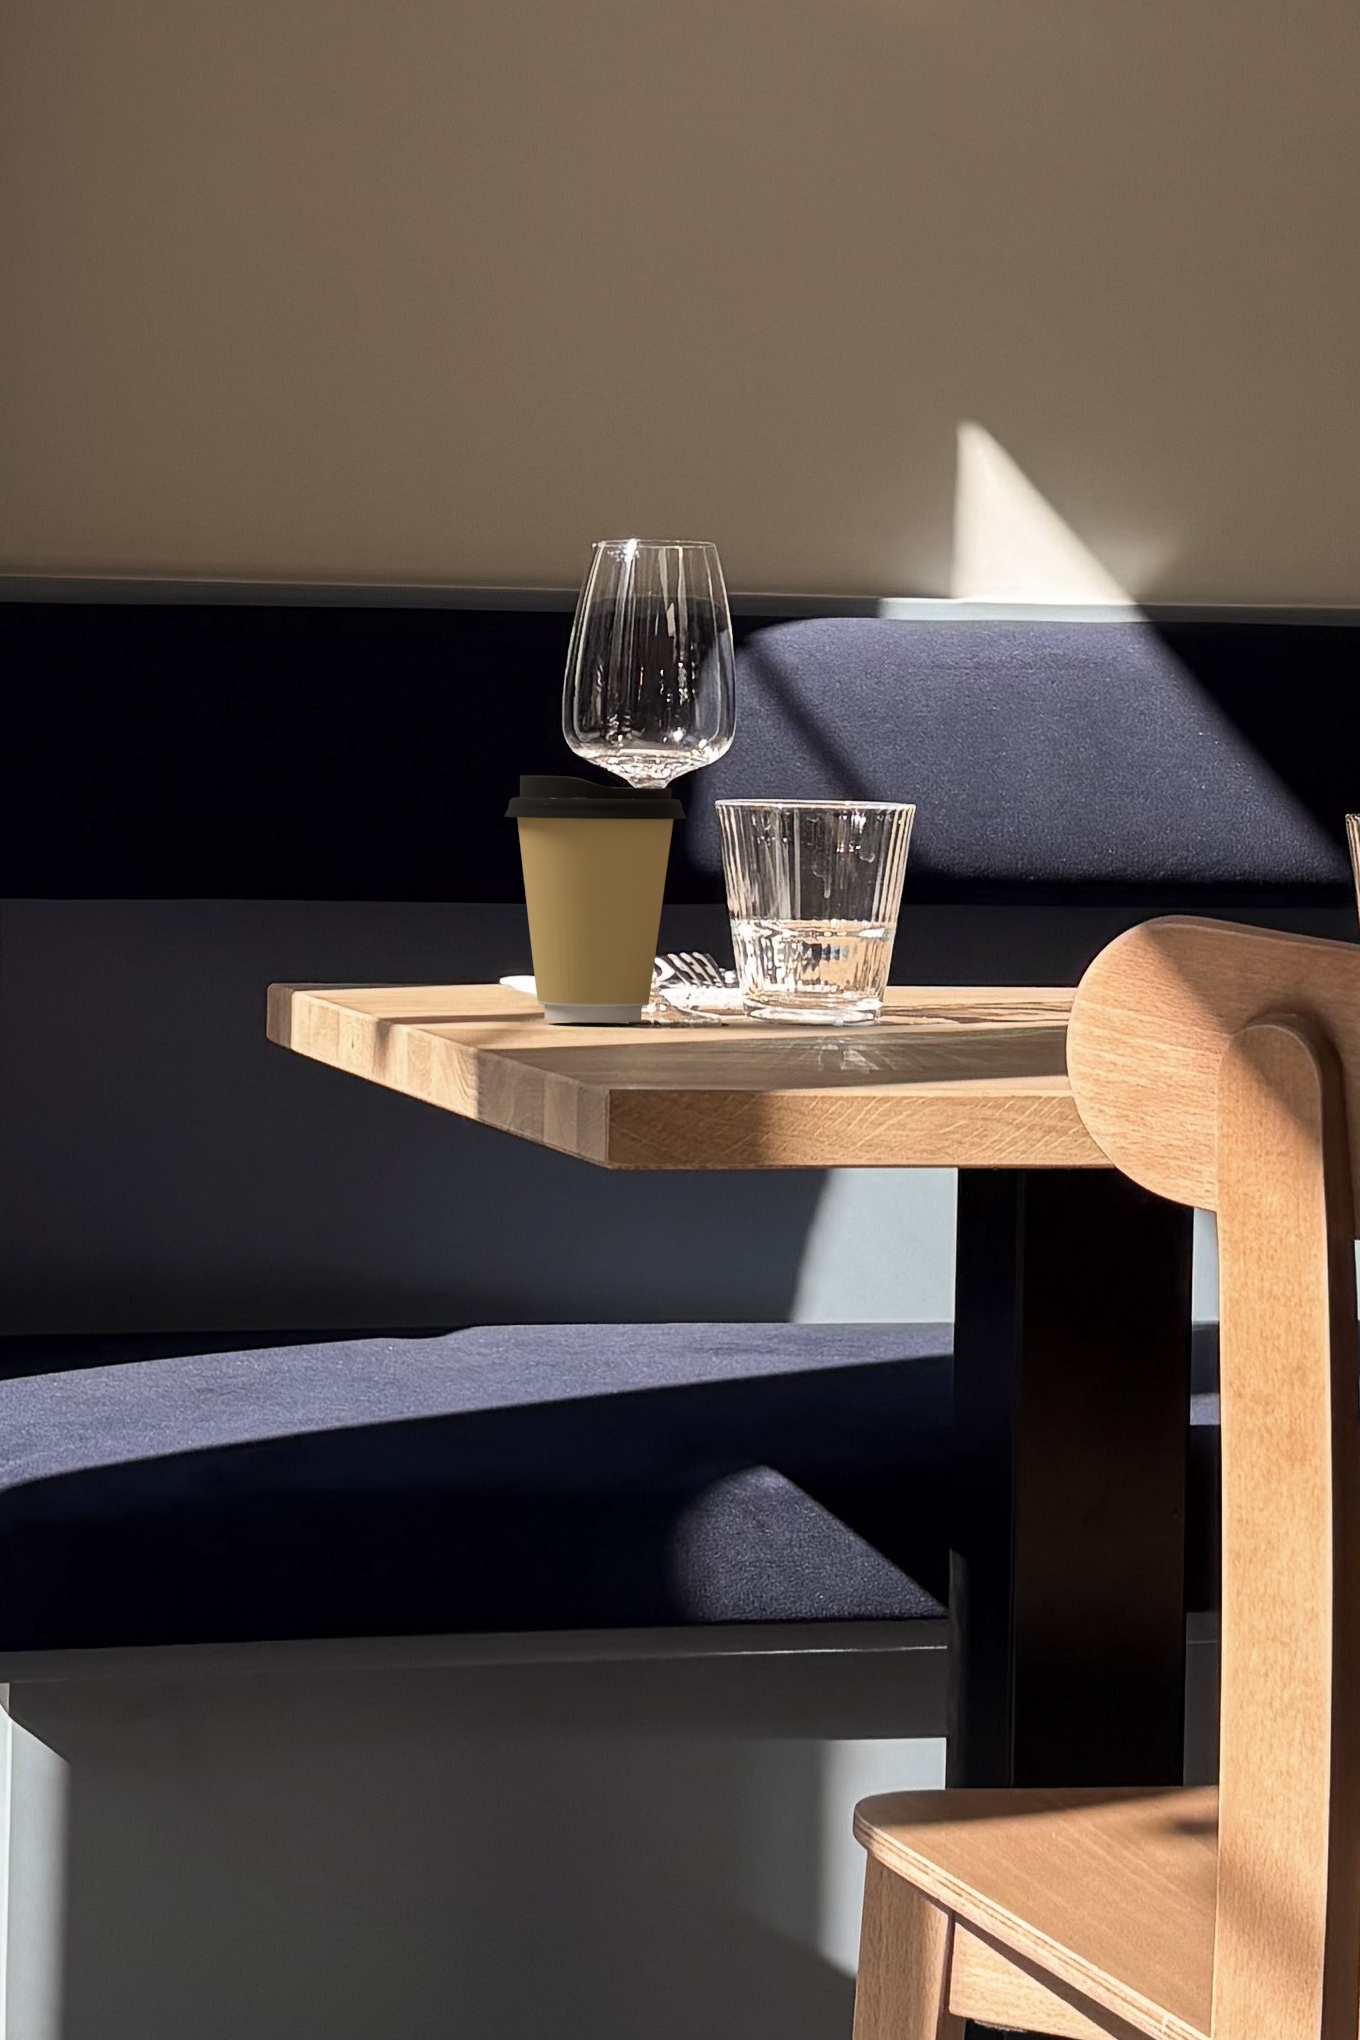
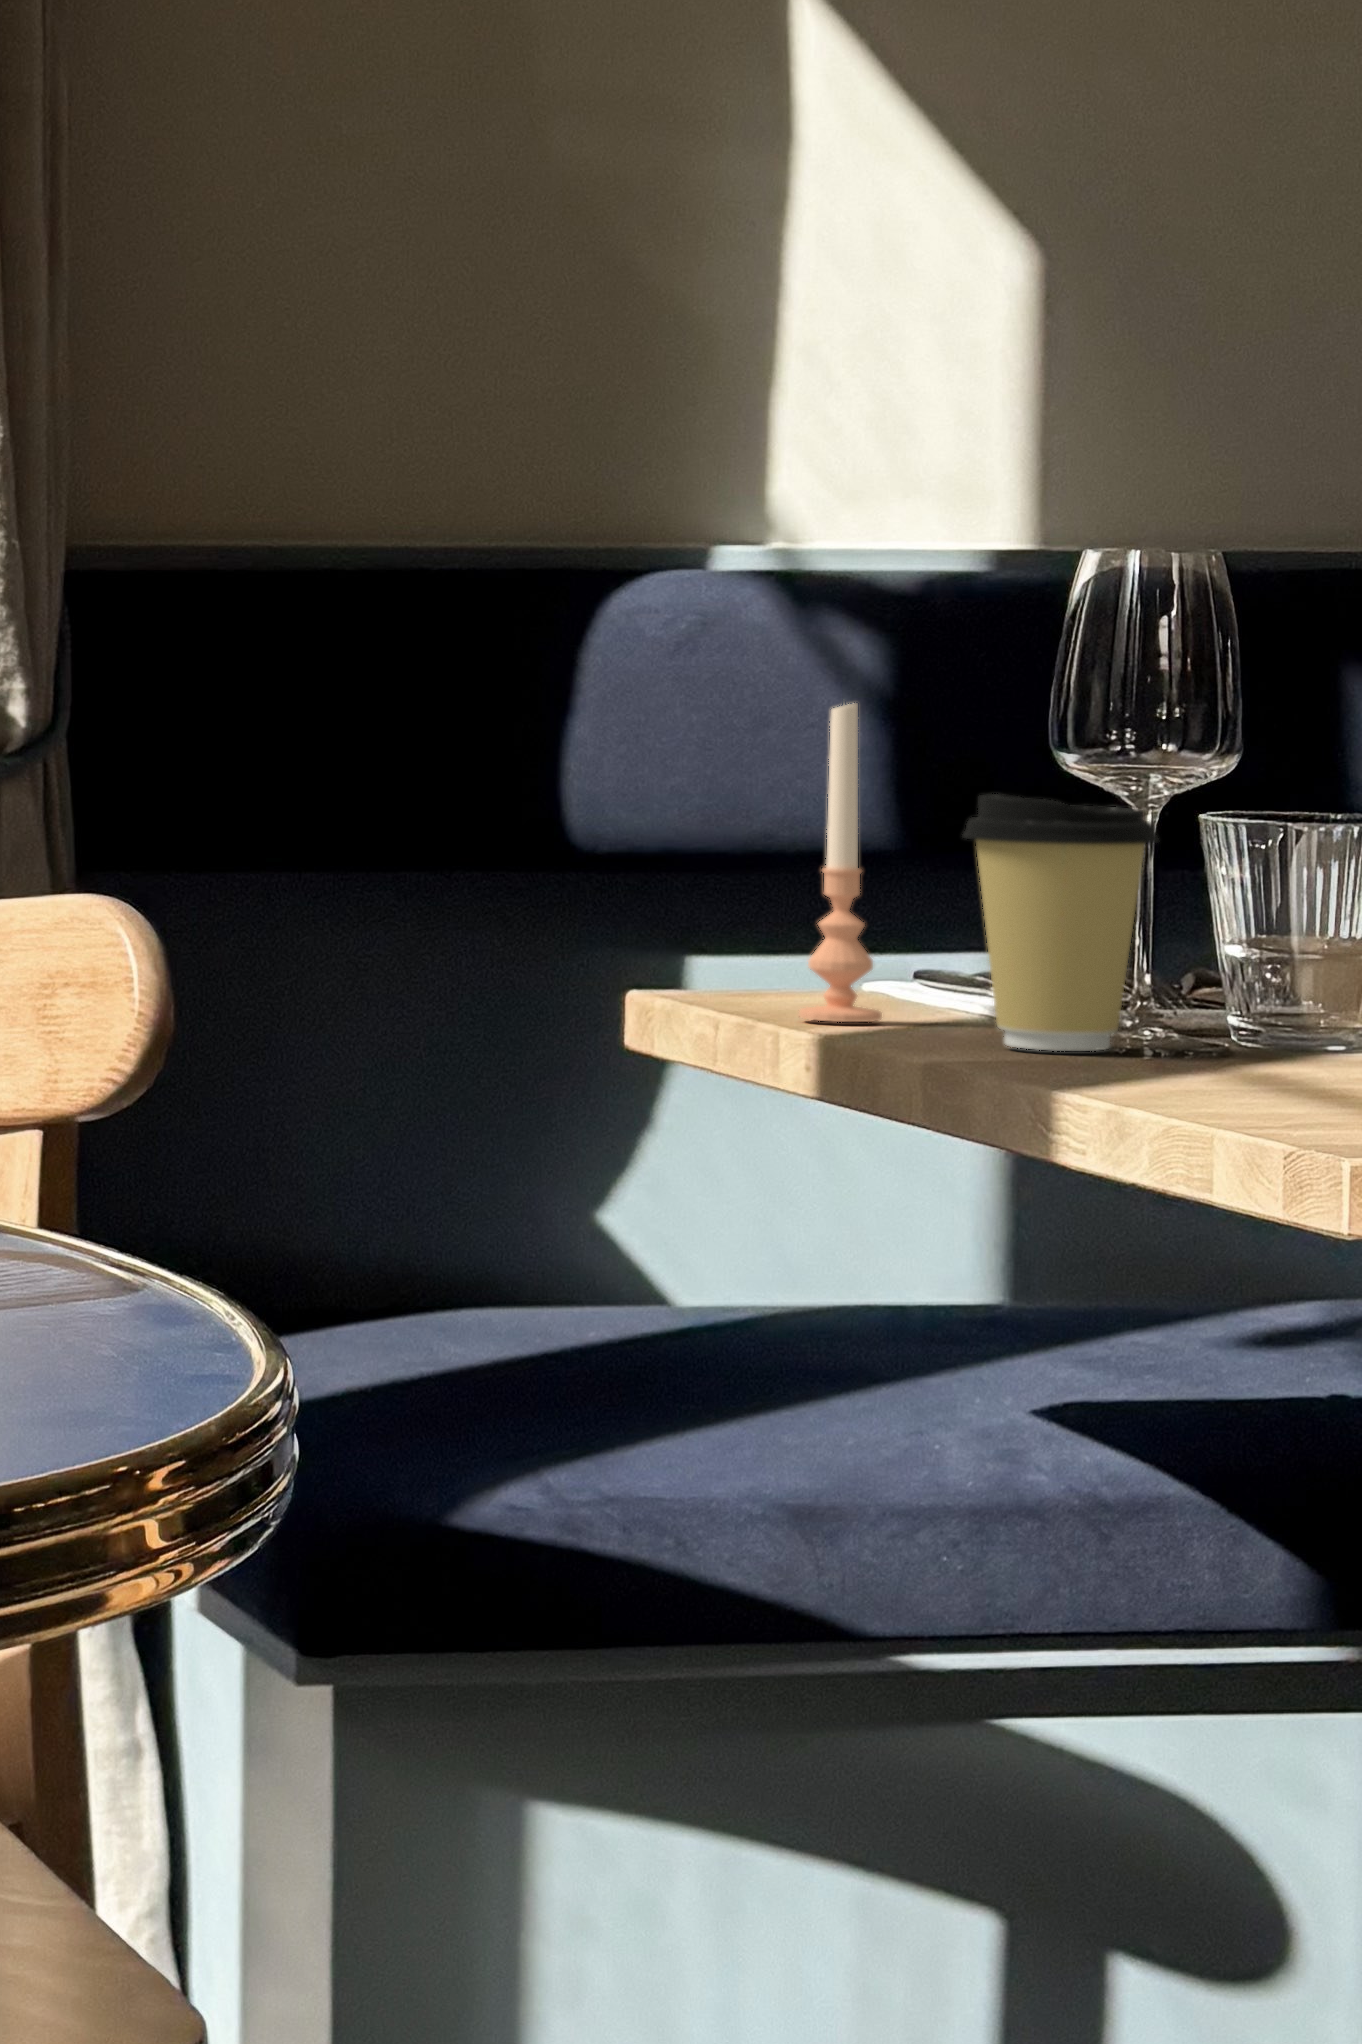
candle: none [409,693,487,1007] -> present [799,704,882,1022]

